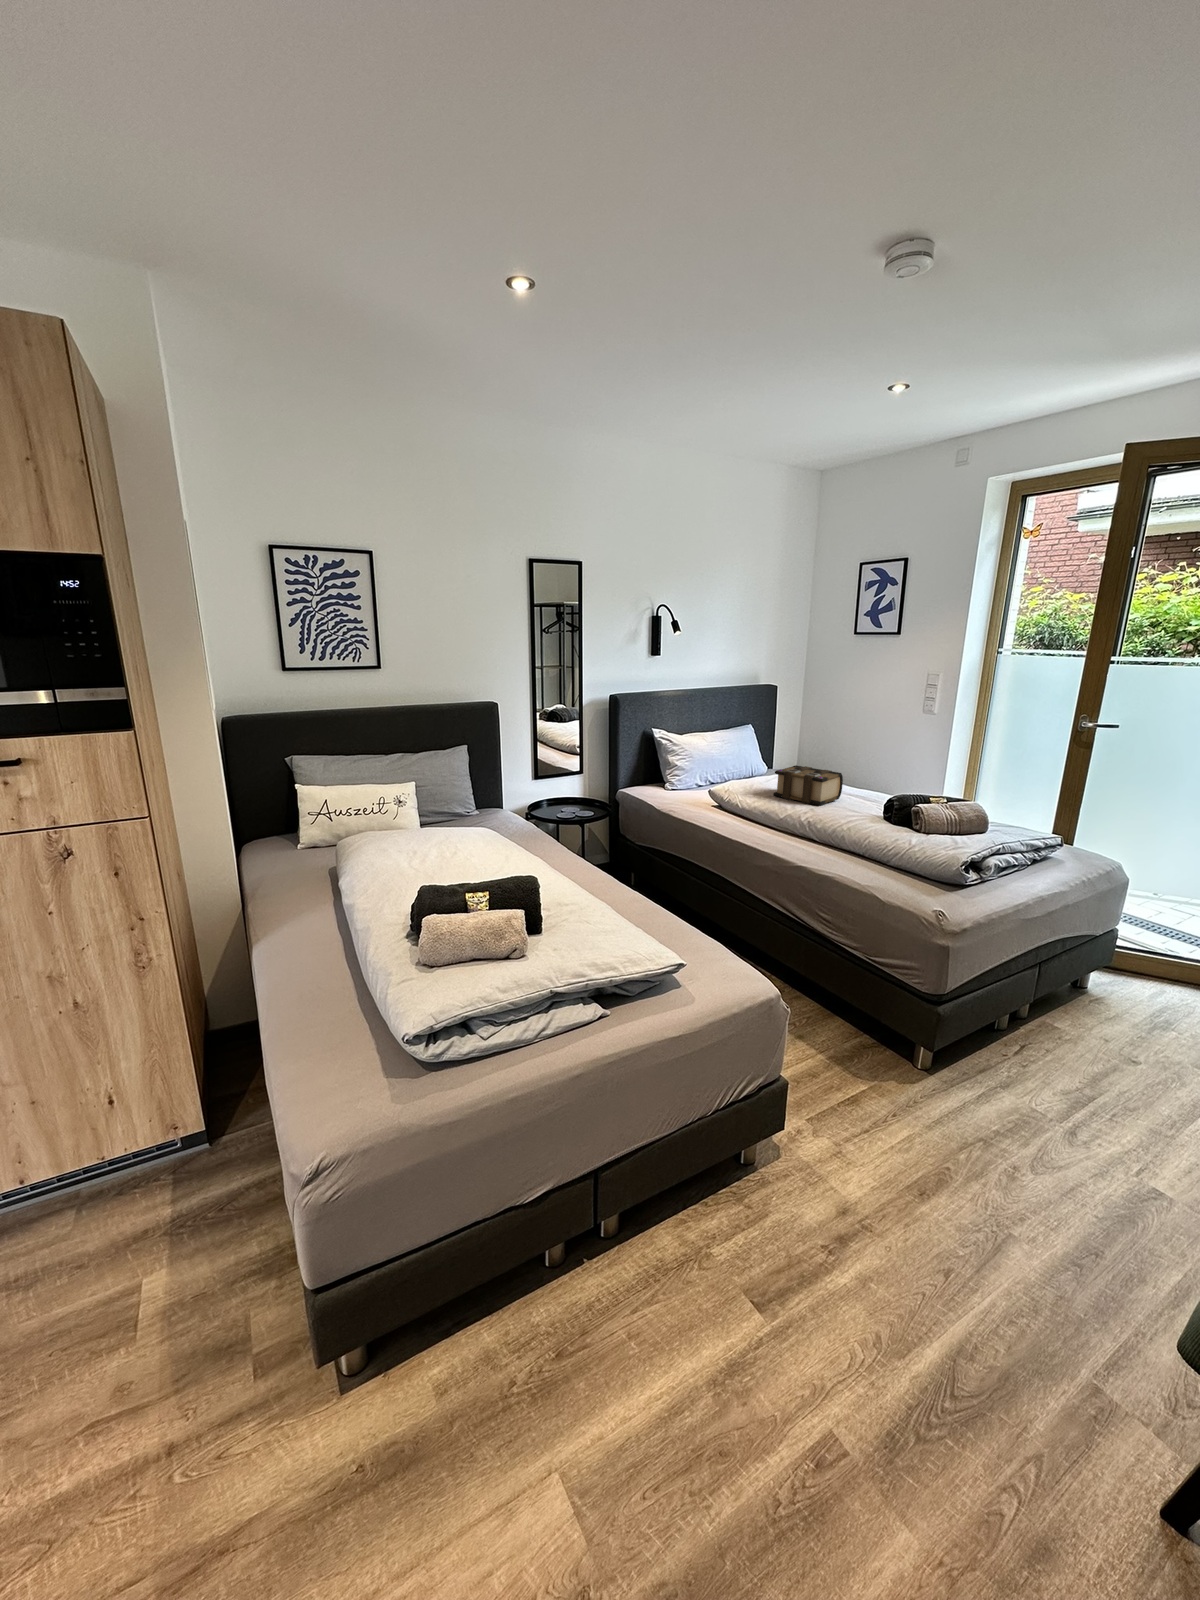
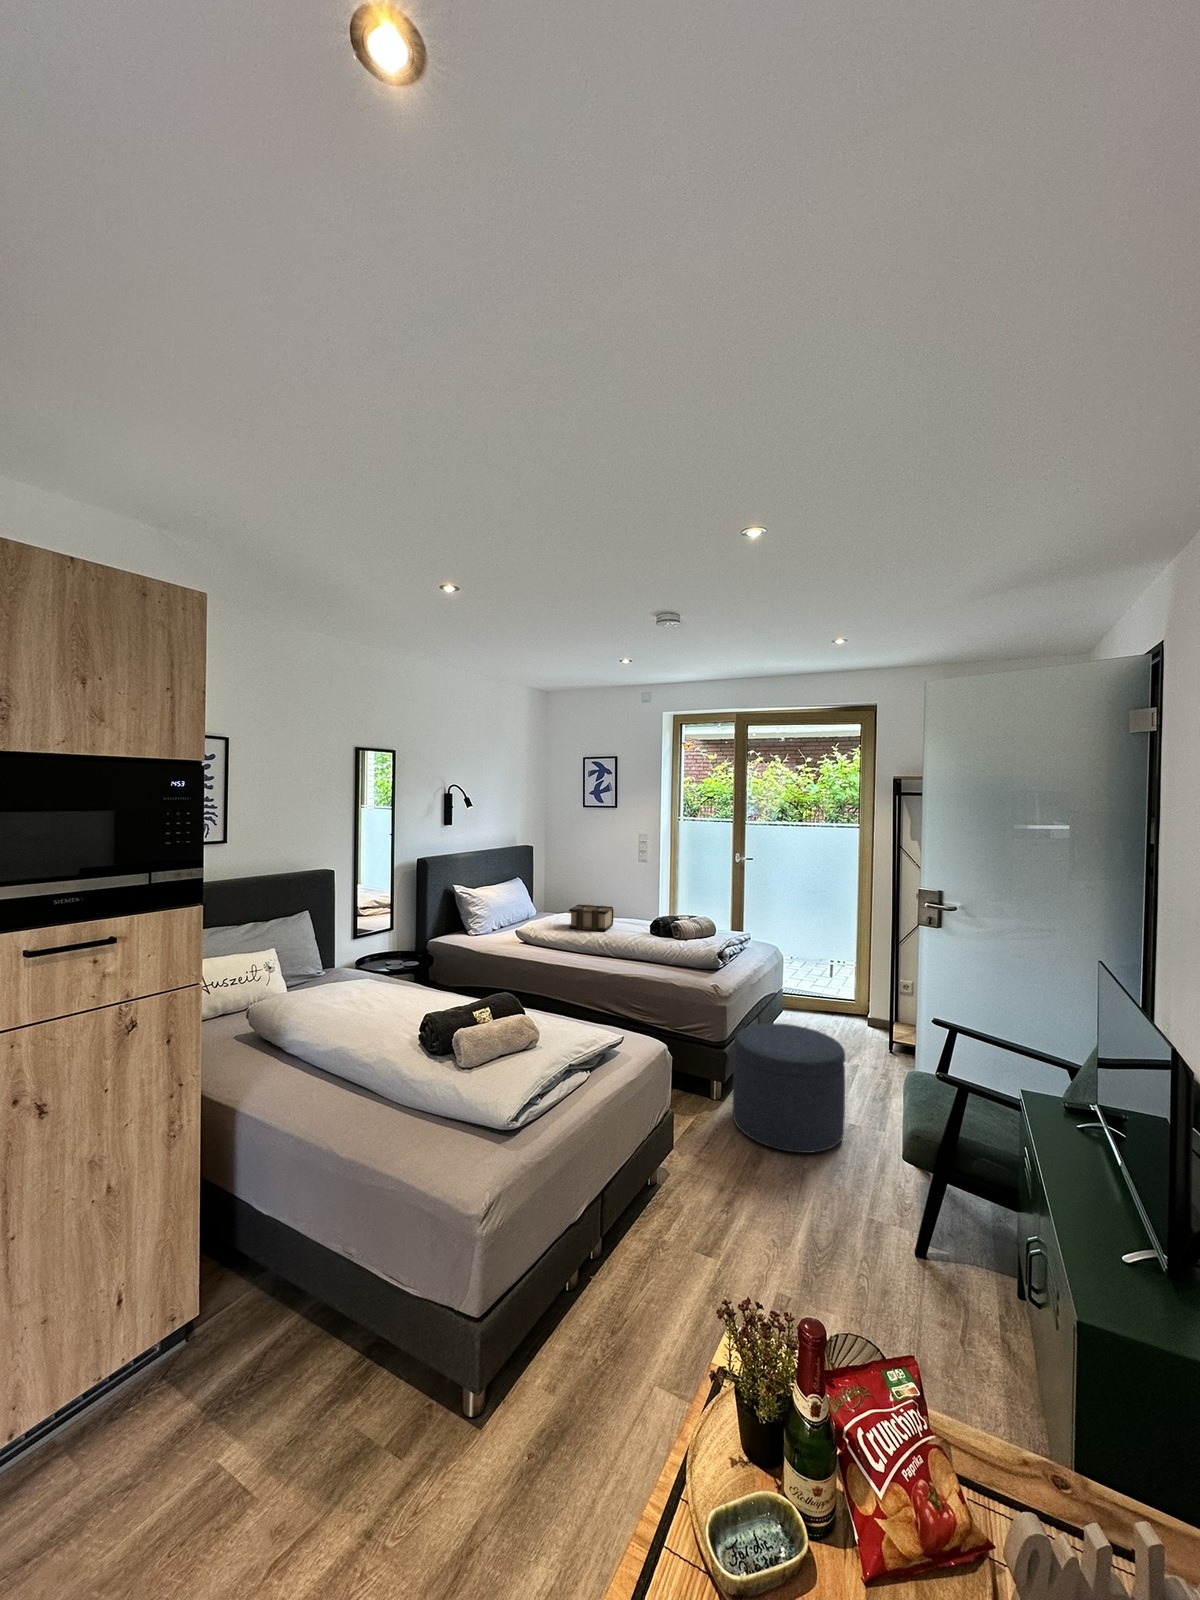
ottoman: none [927,987,1162,1222] -> present [733,1024,845,1153]

